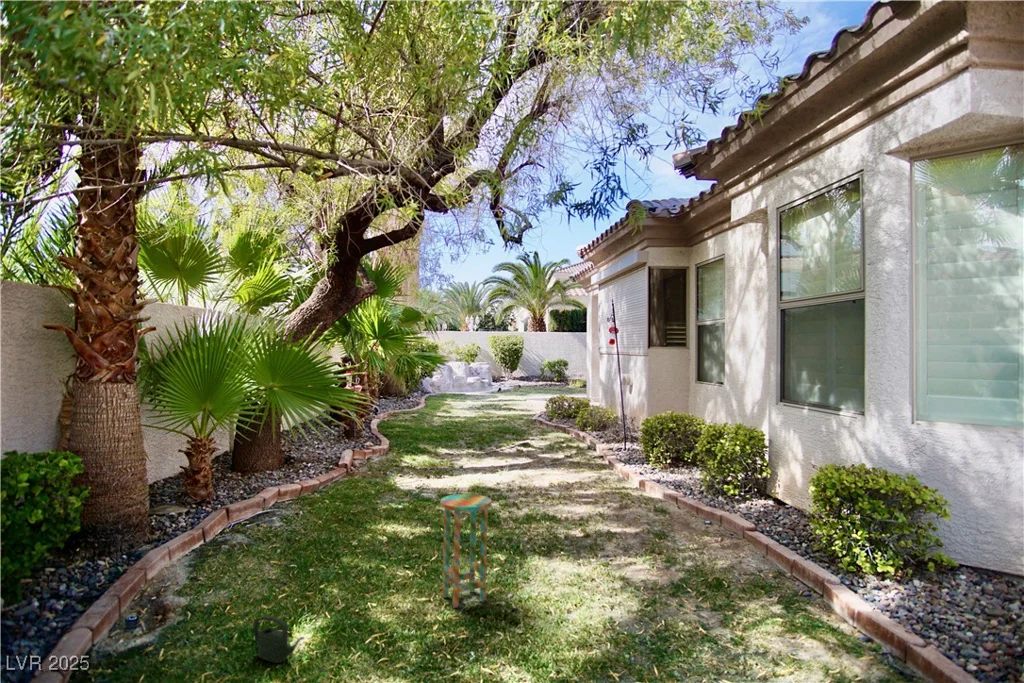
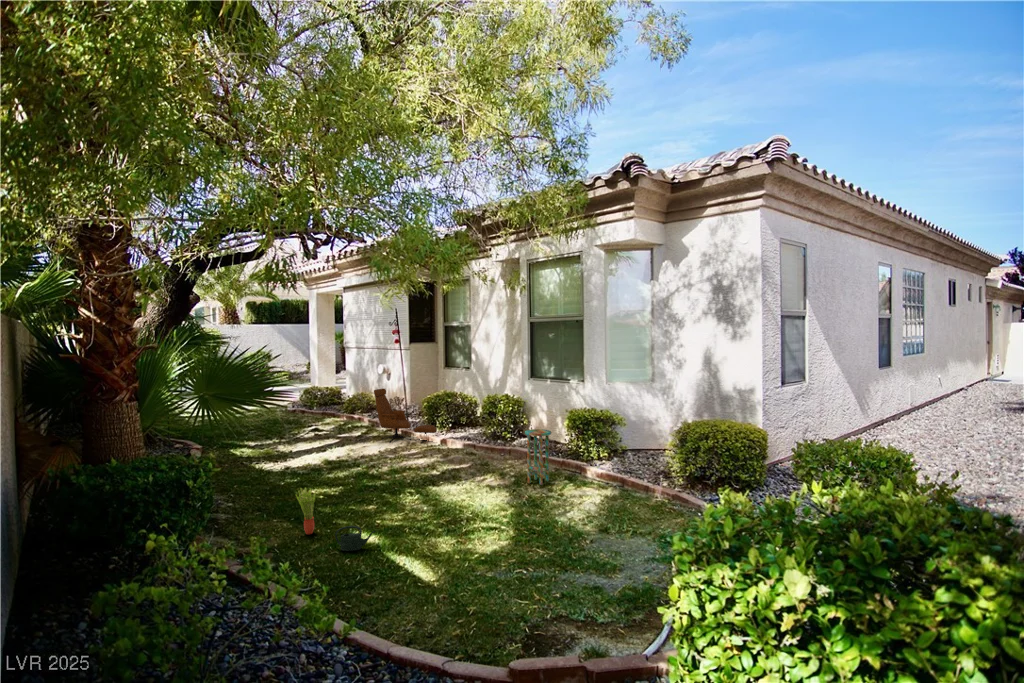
lounge chair: none [567,402,644,483] -> present [374,389,437,443]
side table: present [440,494,492,608] -> present [525,429,551,485]
potted plant: none [265,531,294,605] -> present [297,488,315,534]

